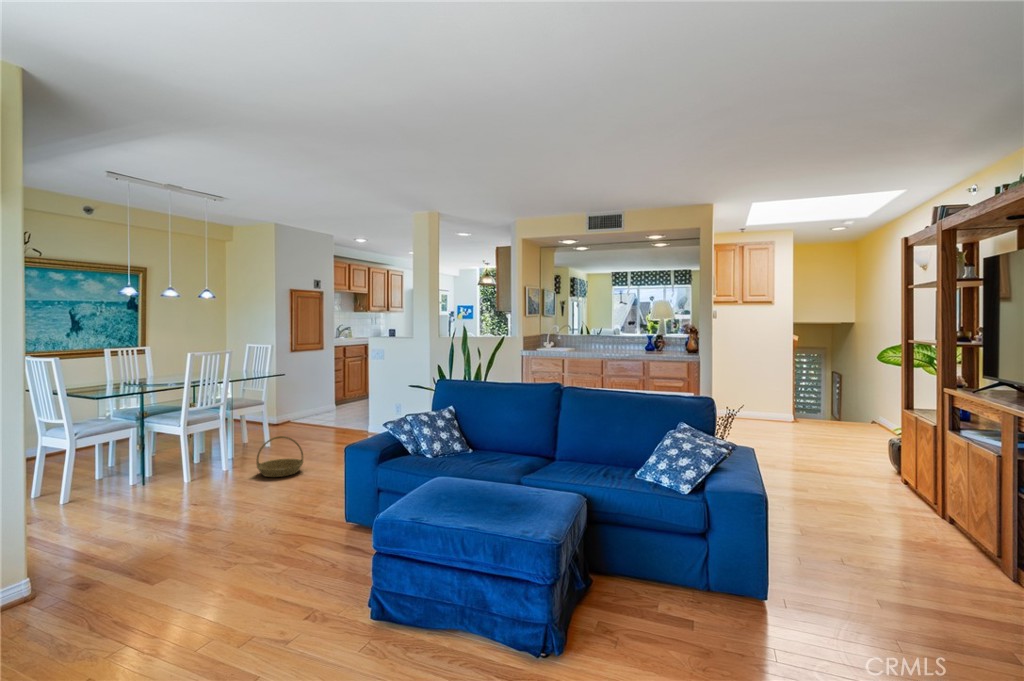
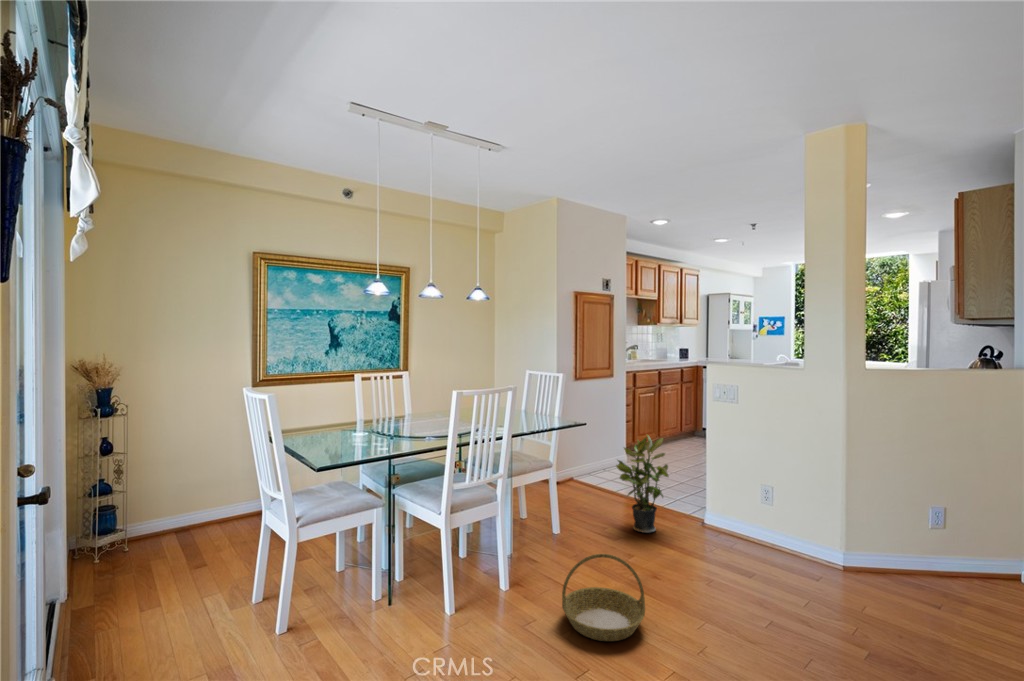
potted plant: none [308,382,342,441] -> present [616,435,669,533]

